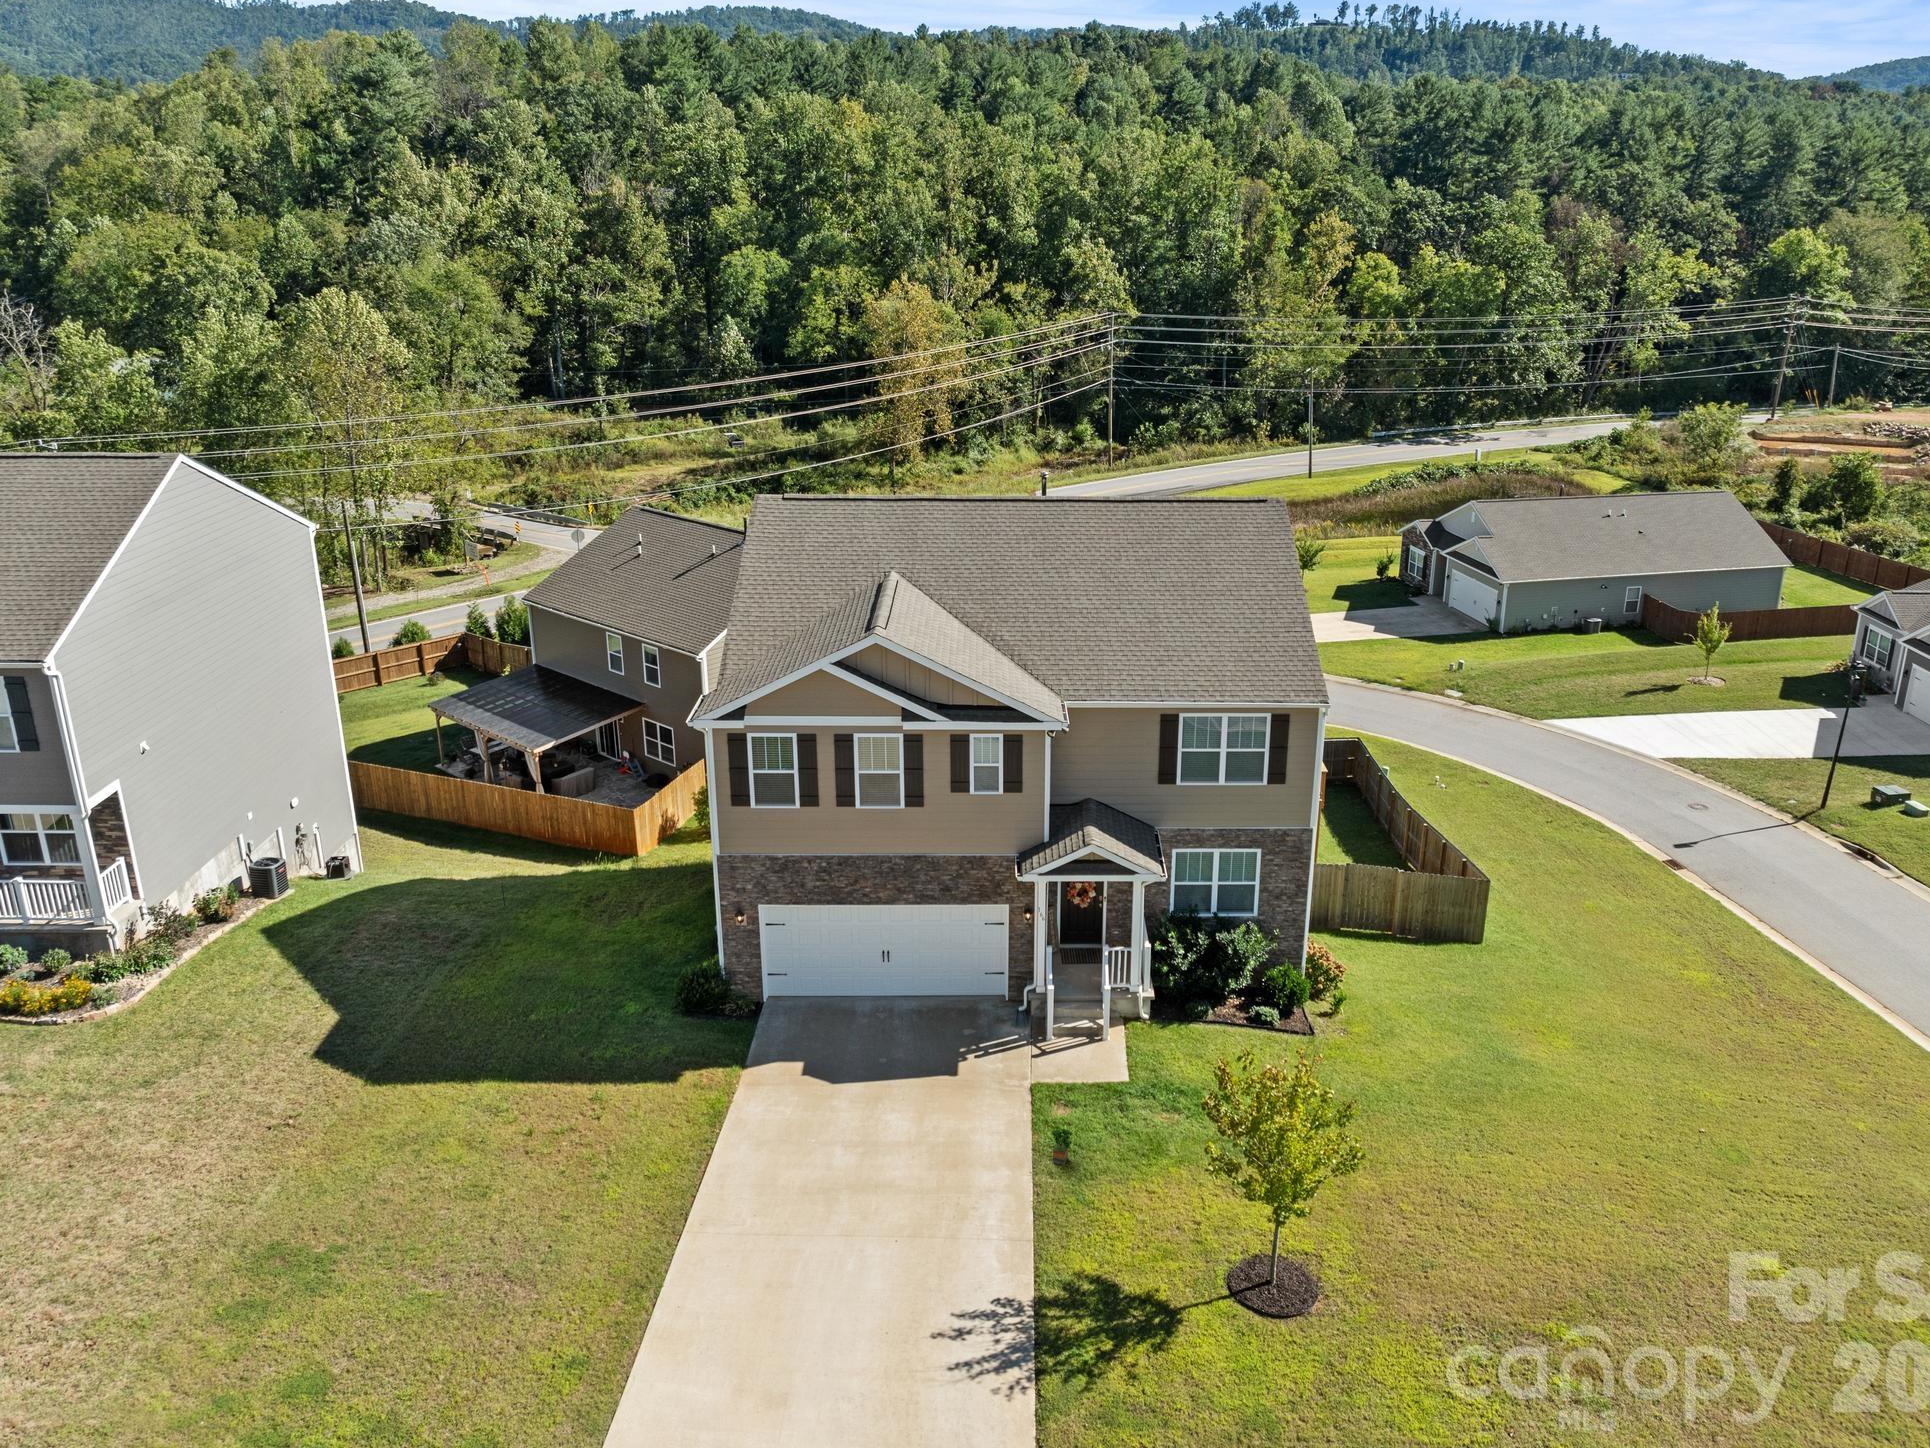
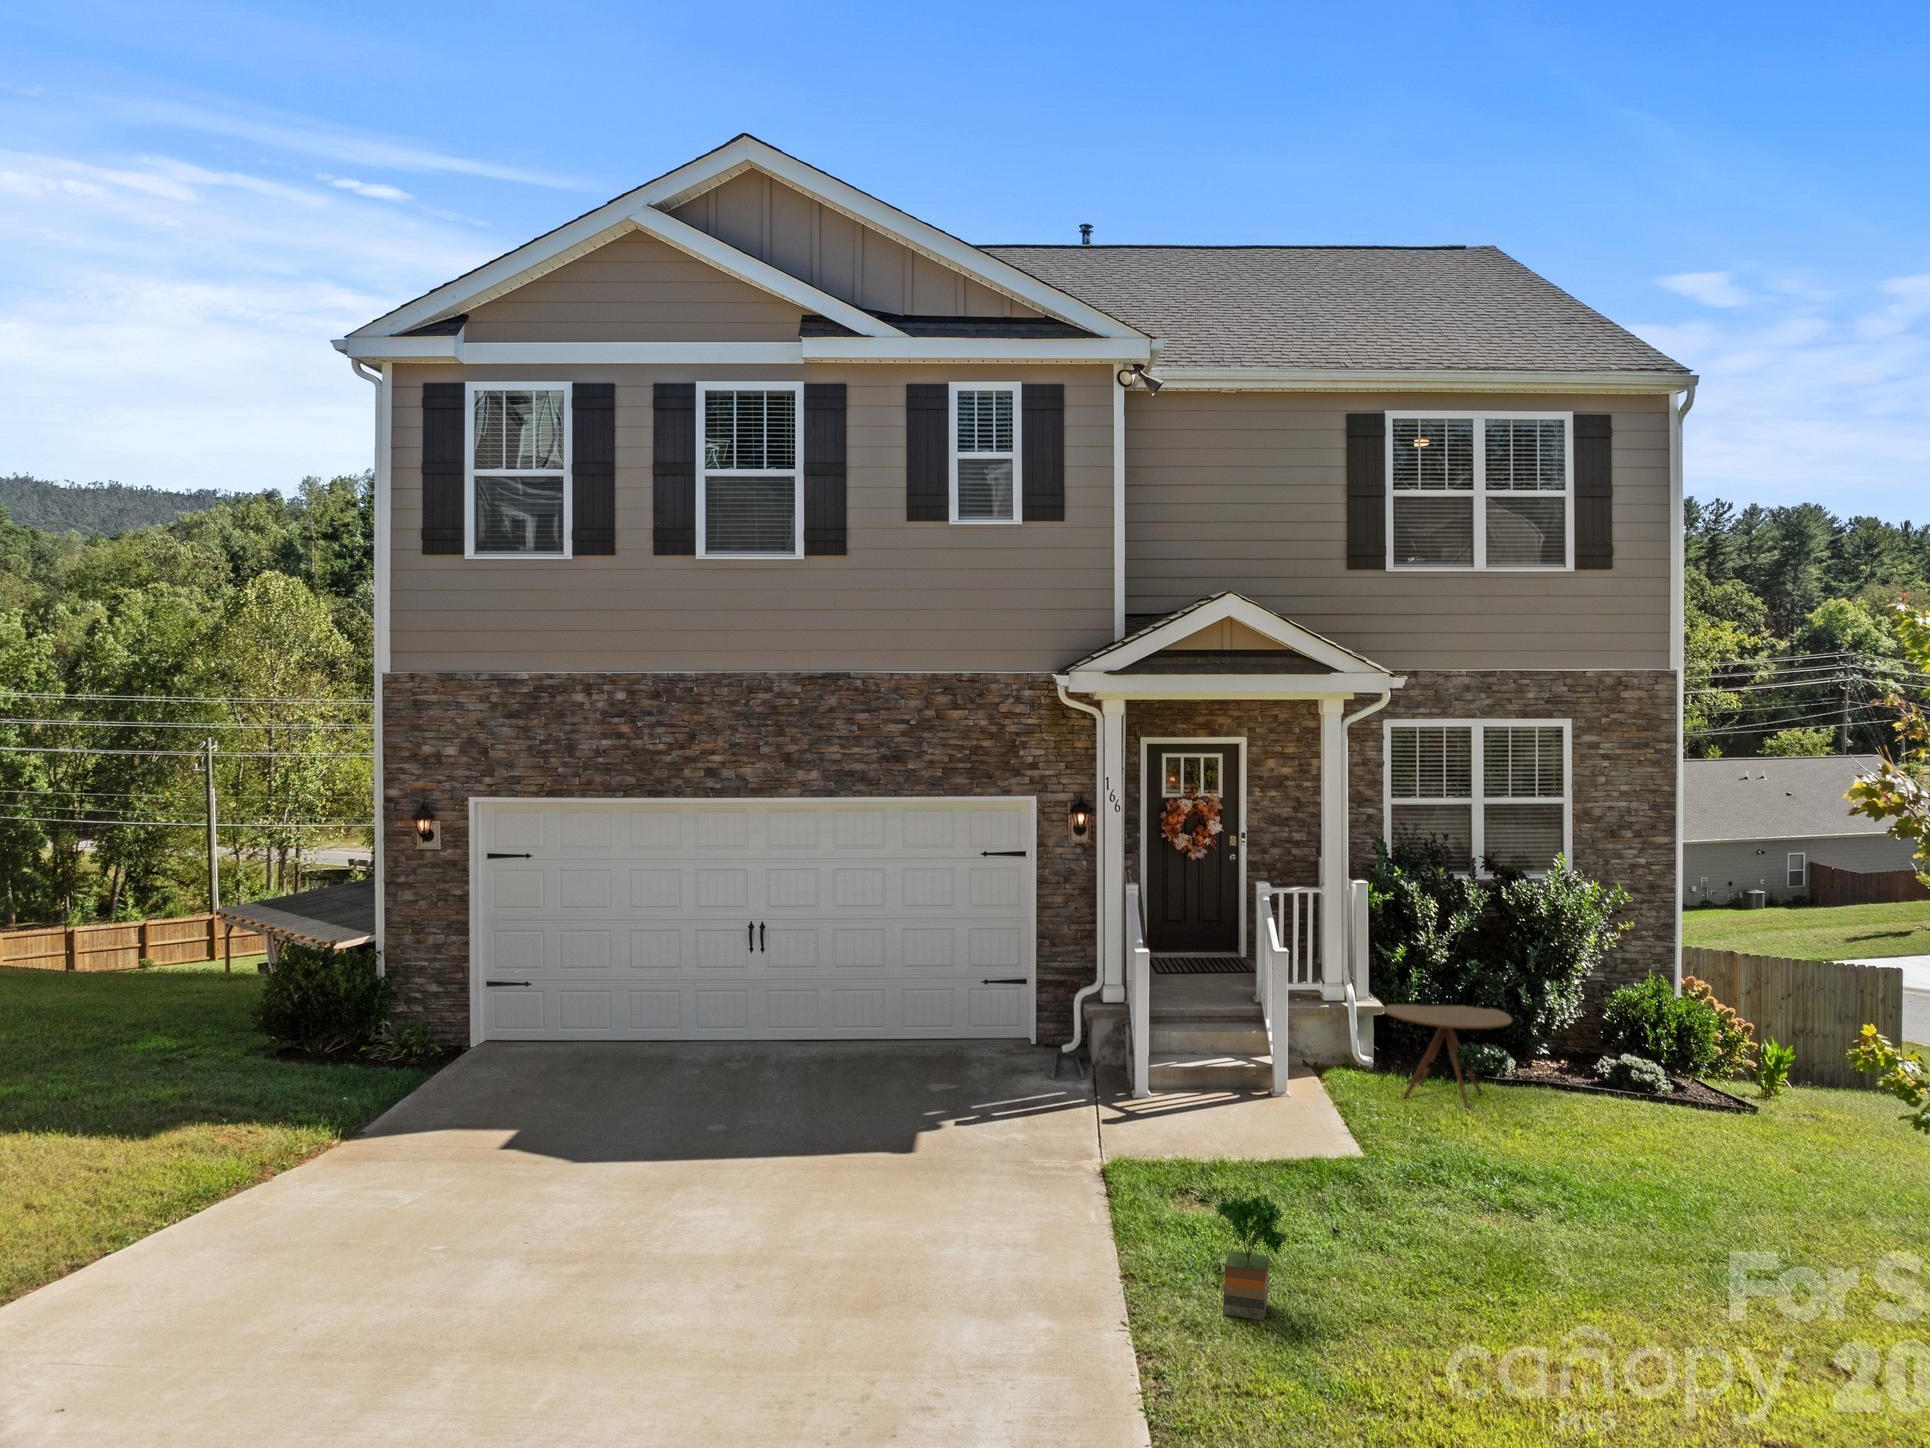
round table: none [1155,984,1207,1039] -> present [1384,1005,1512,1109]

